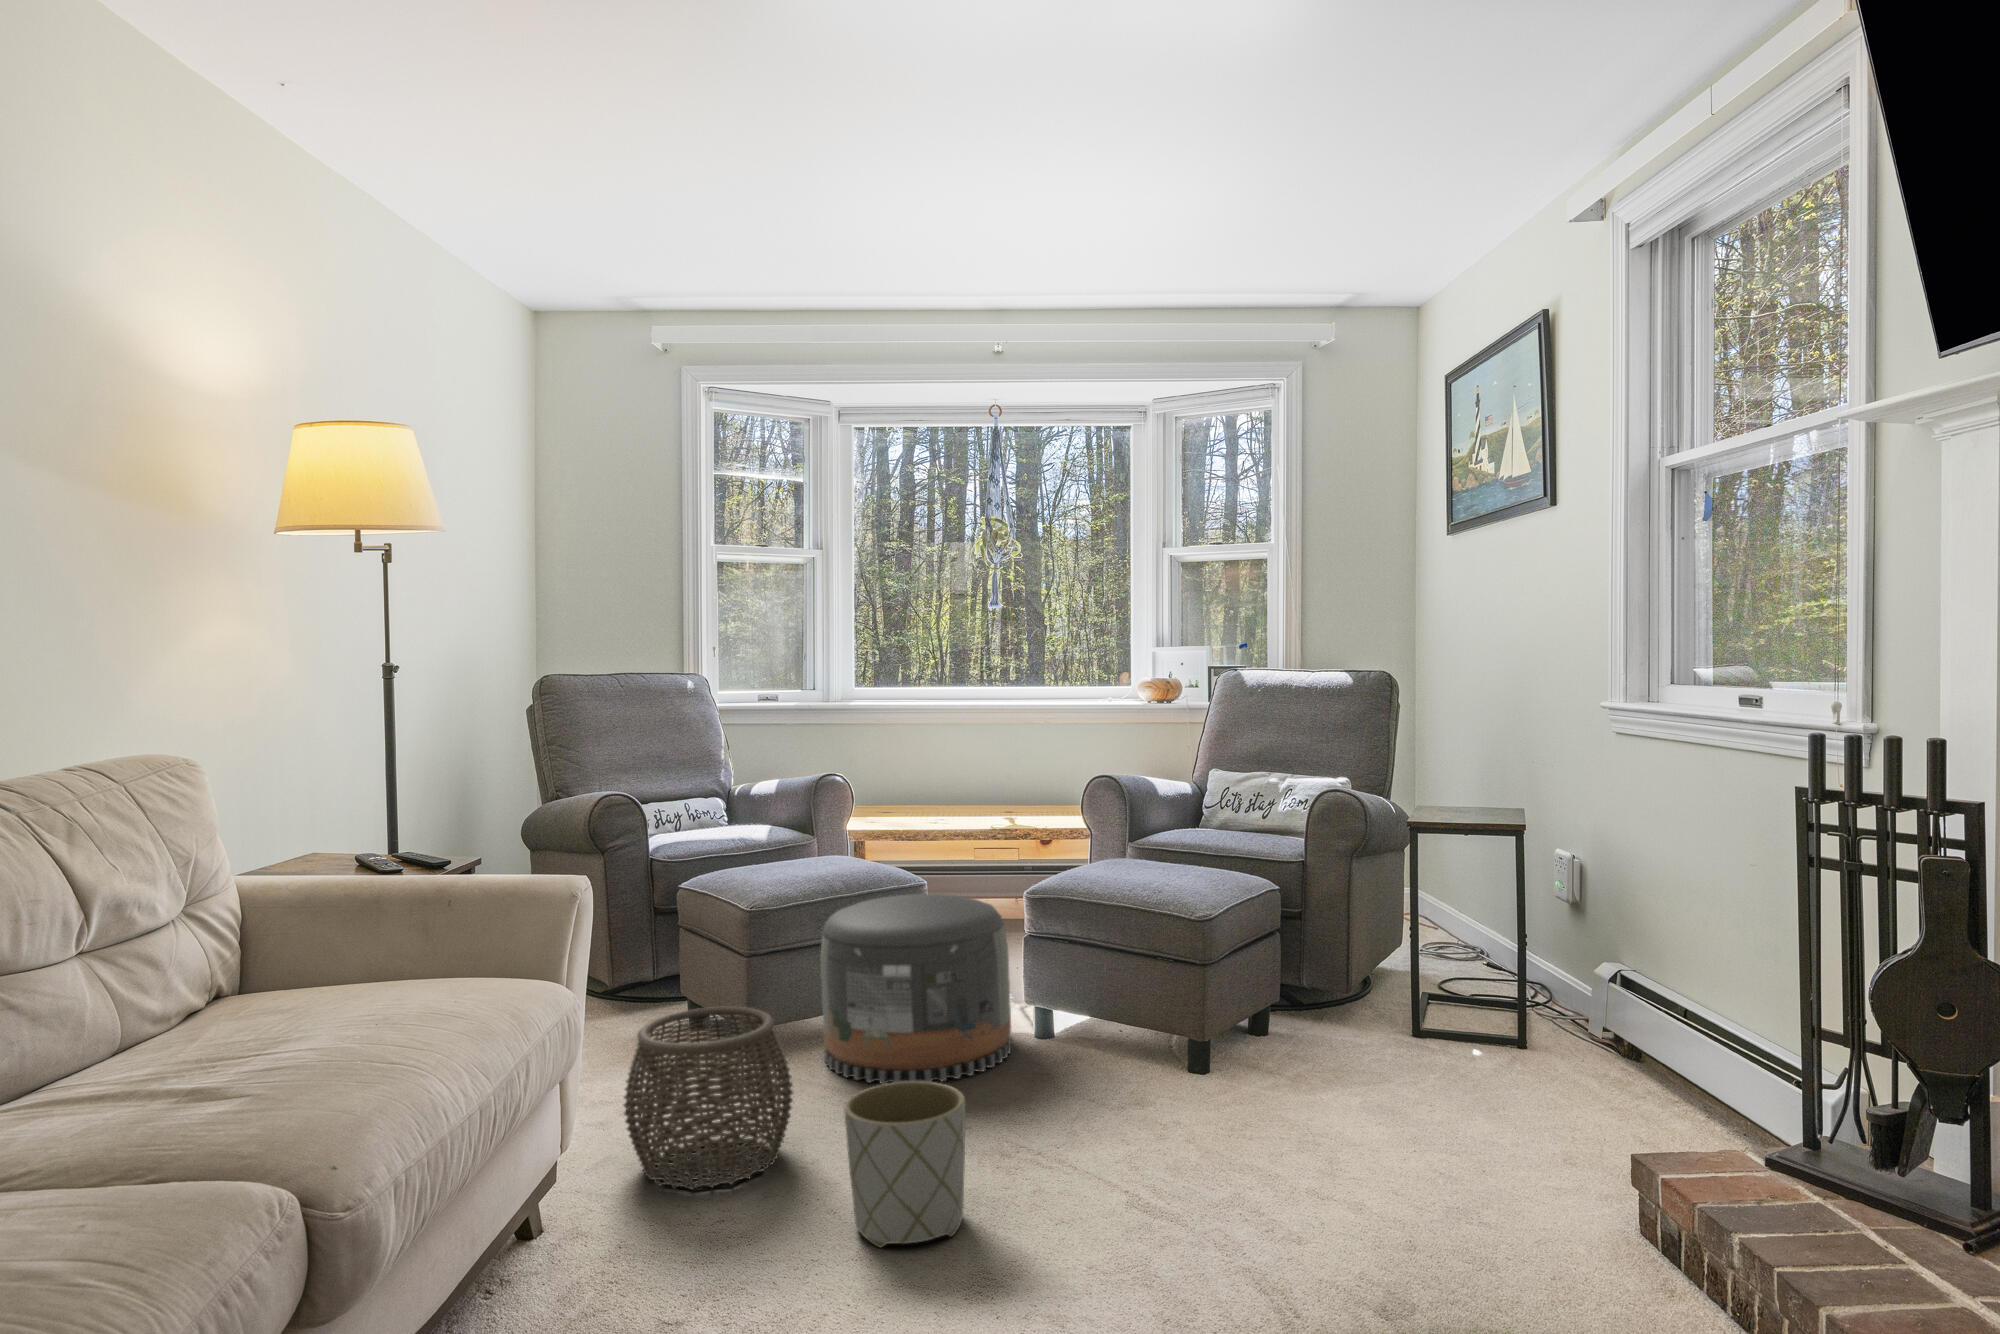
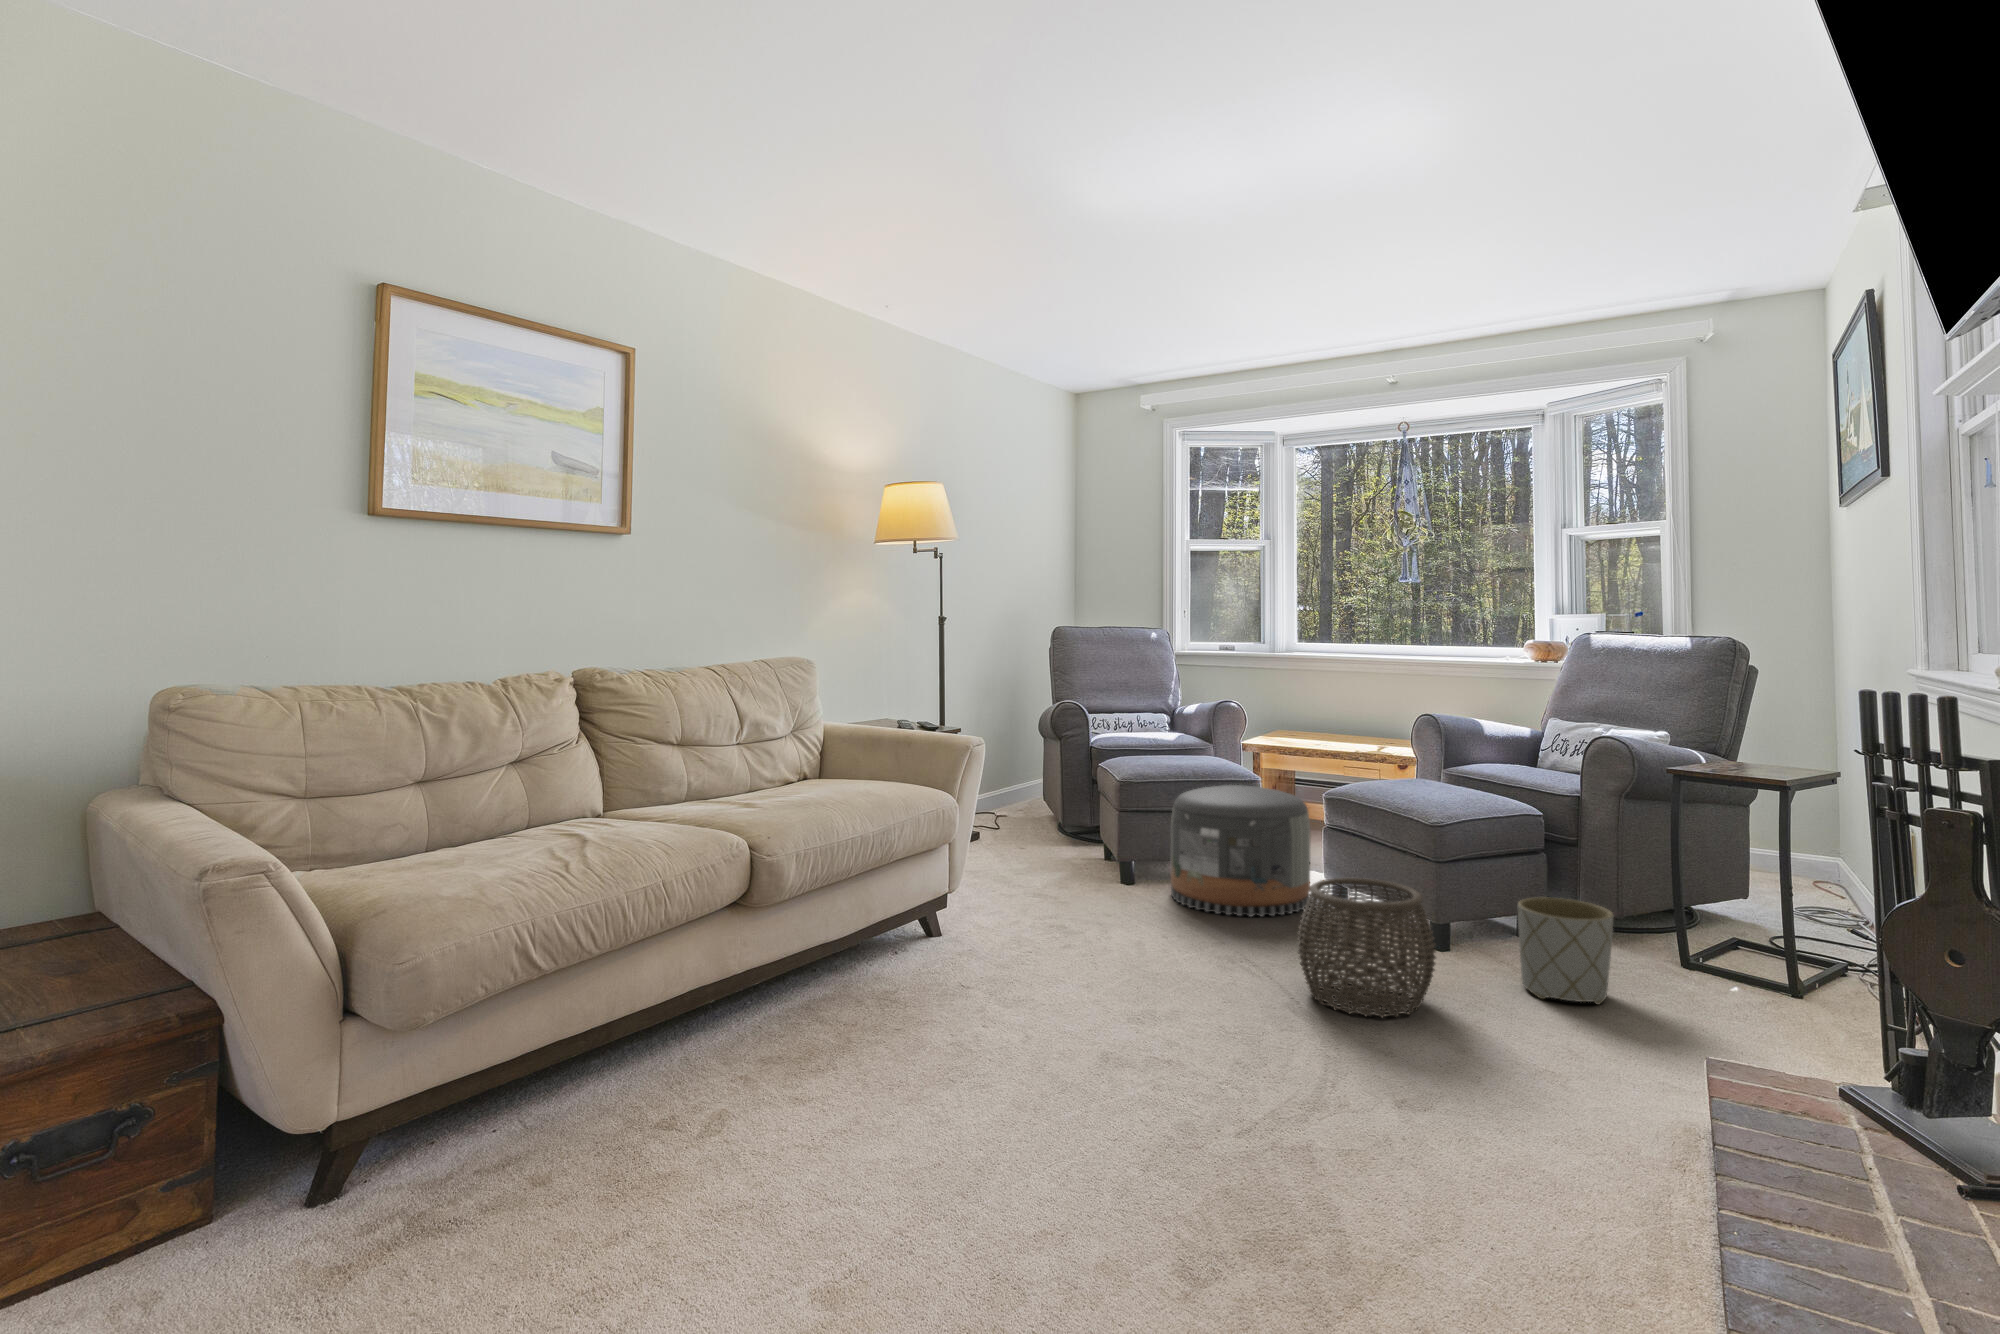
woven basket: present [623,1007,794,1189] -> present [1297,878,1436,1018]
planter: present [844,1081,965,1247] -> present [1518,897,1614,1004]

